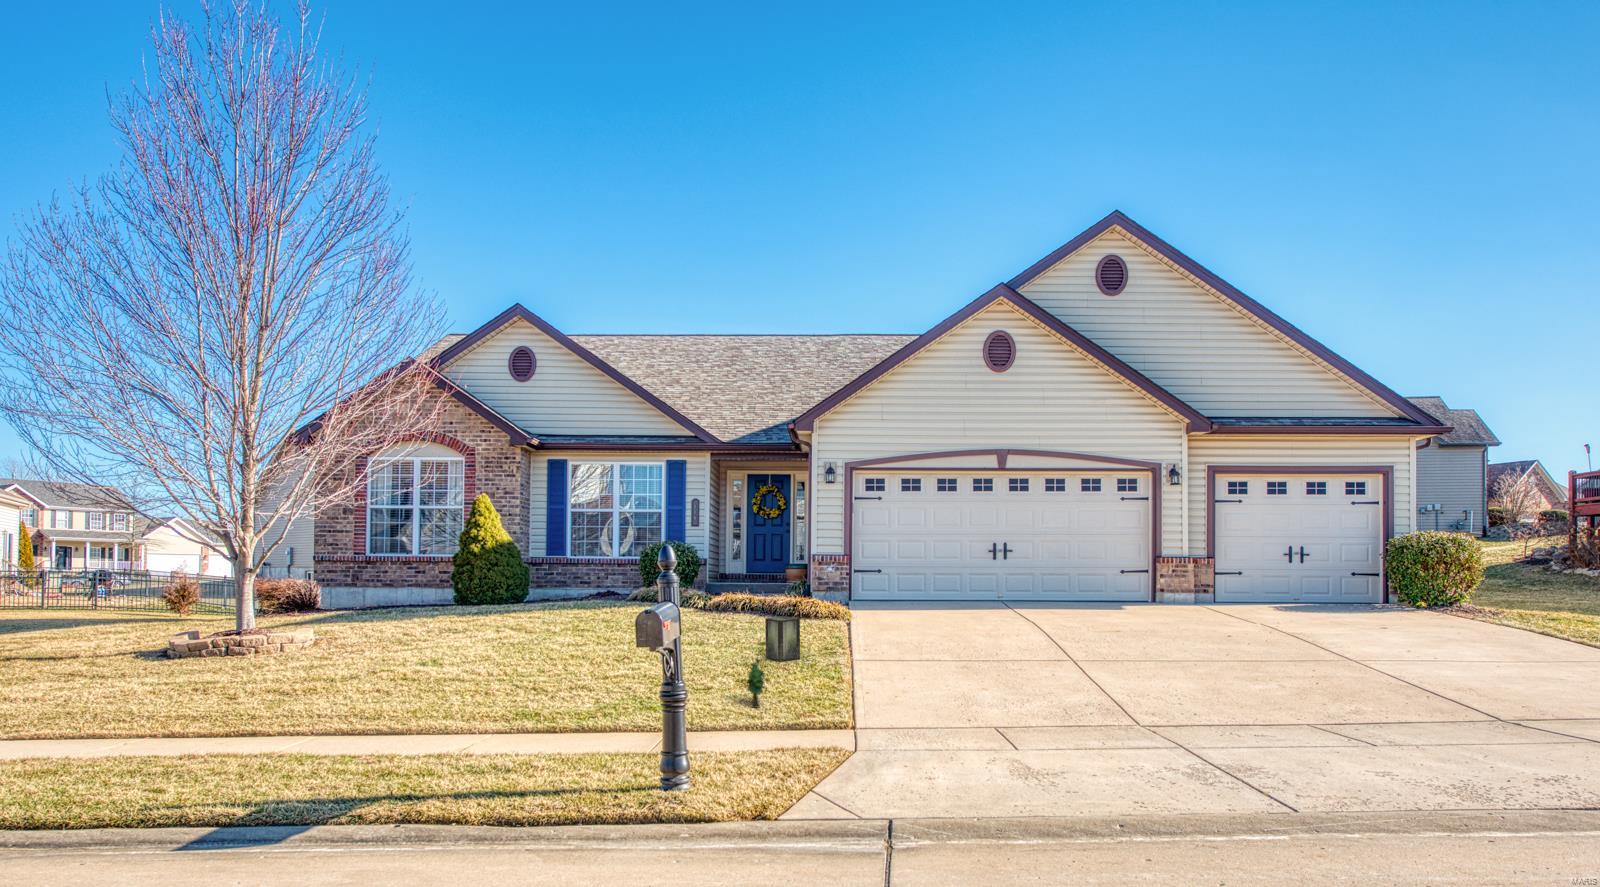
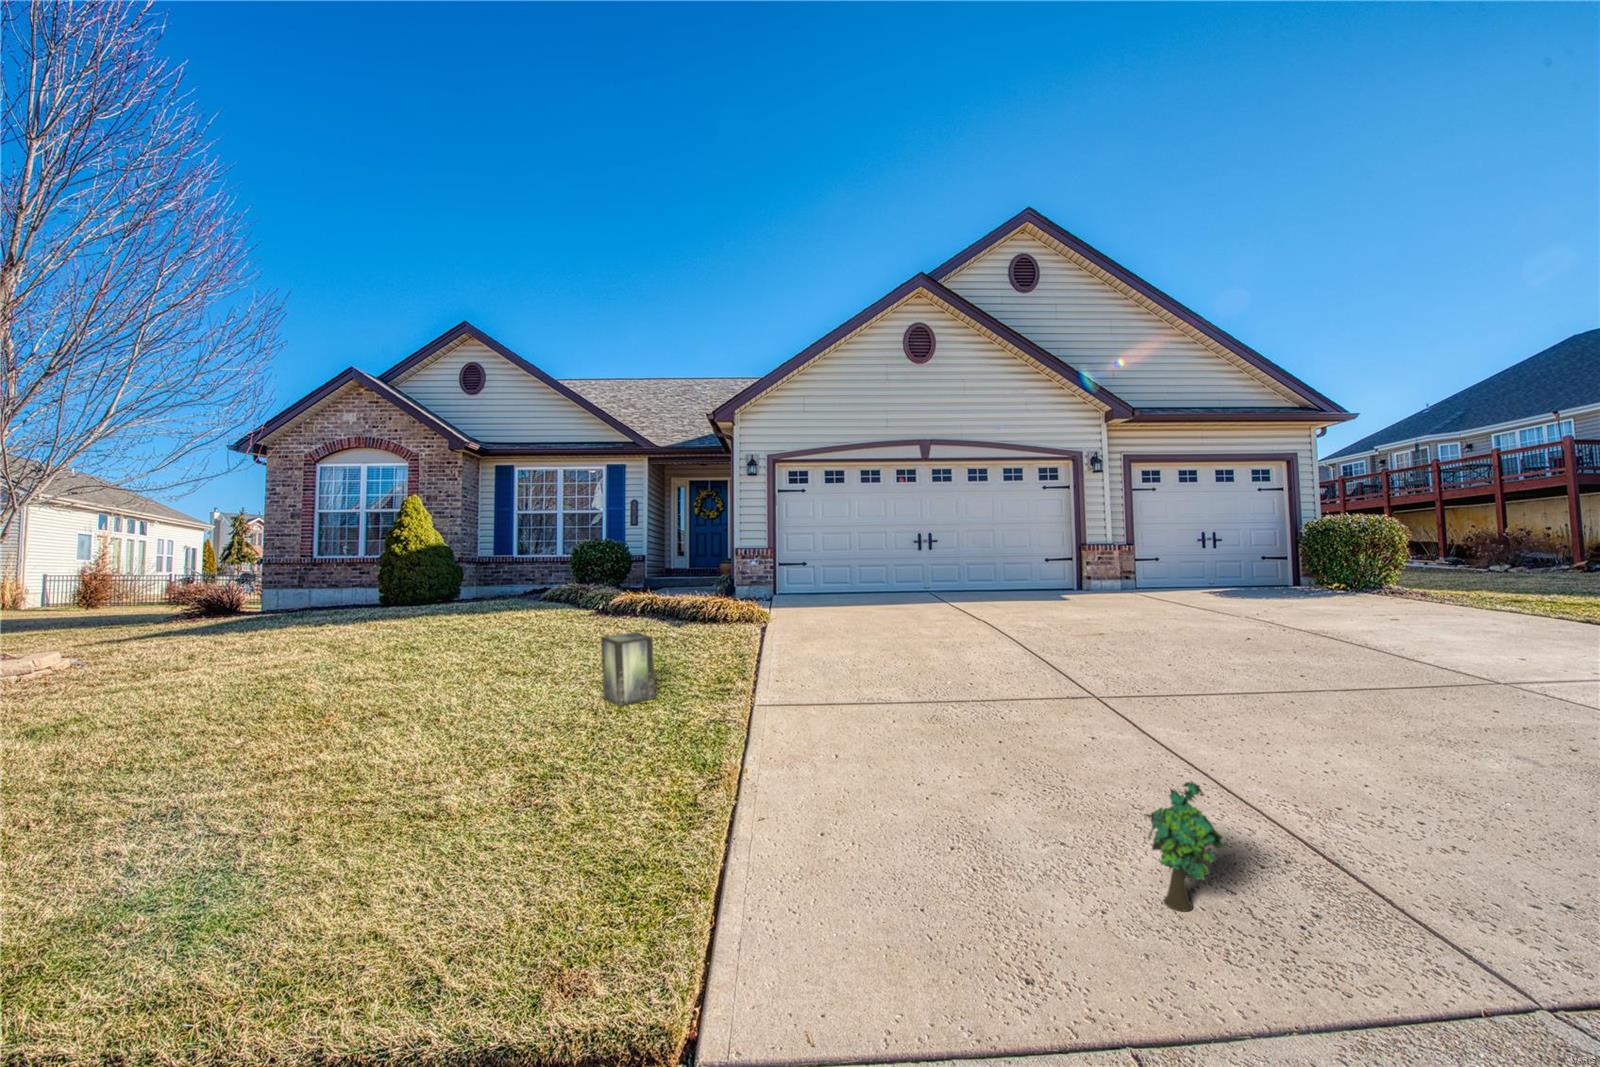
decorative plant: present [745,660,769,708] -> present [1144,782,1226,912]

